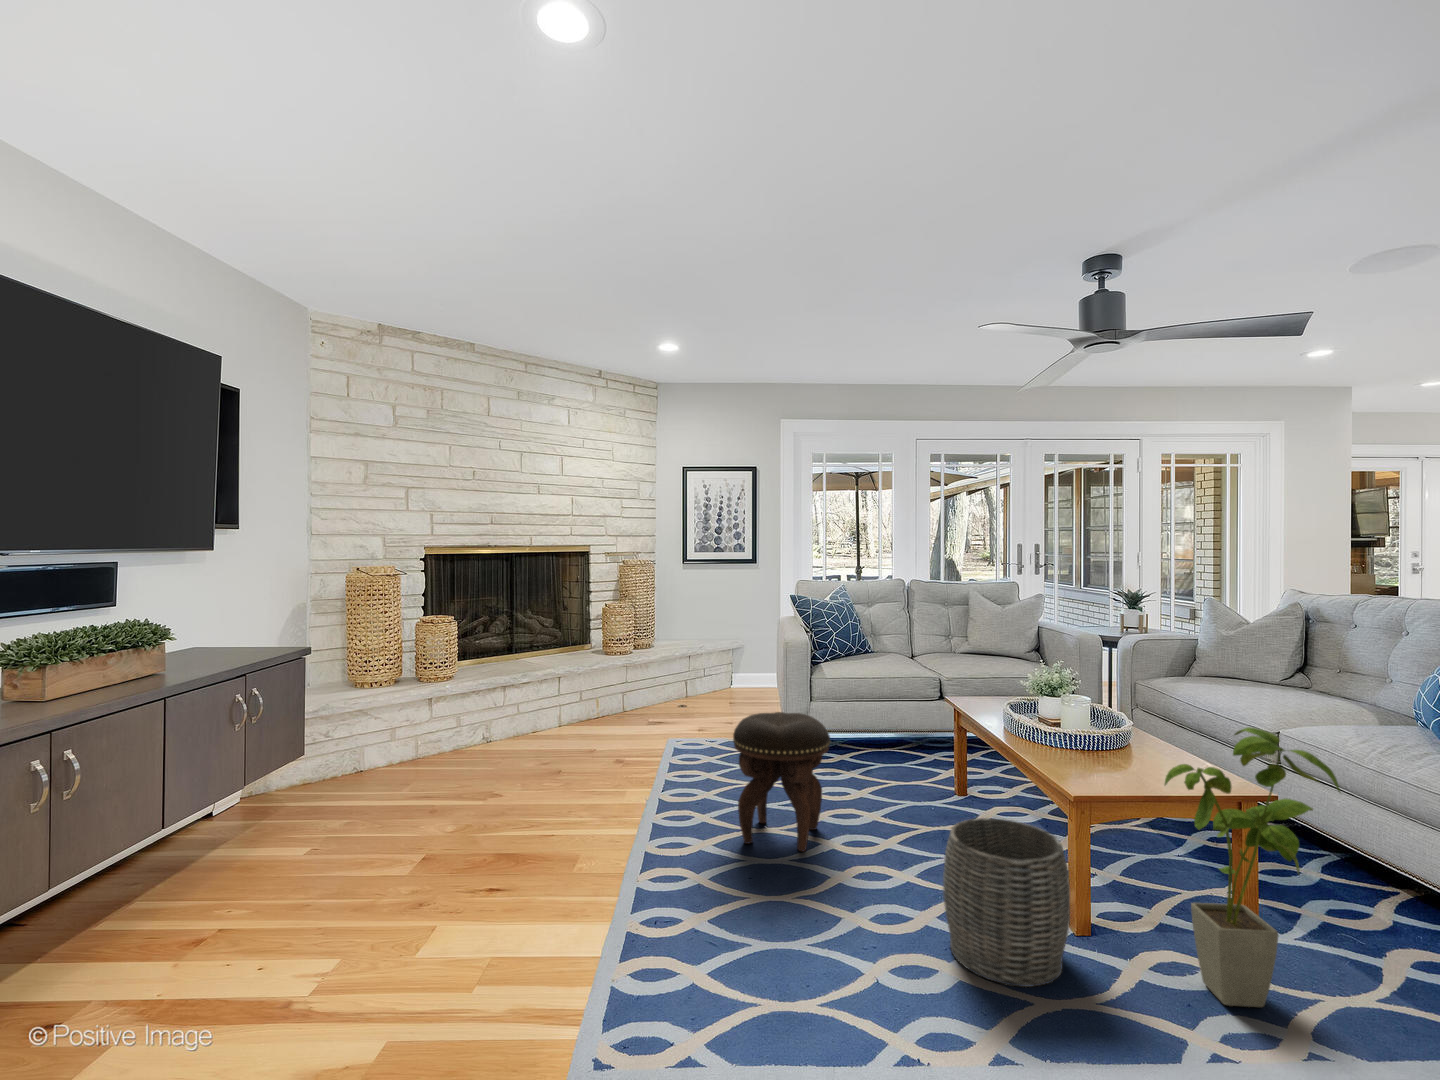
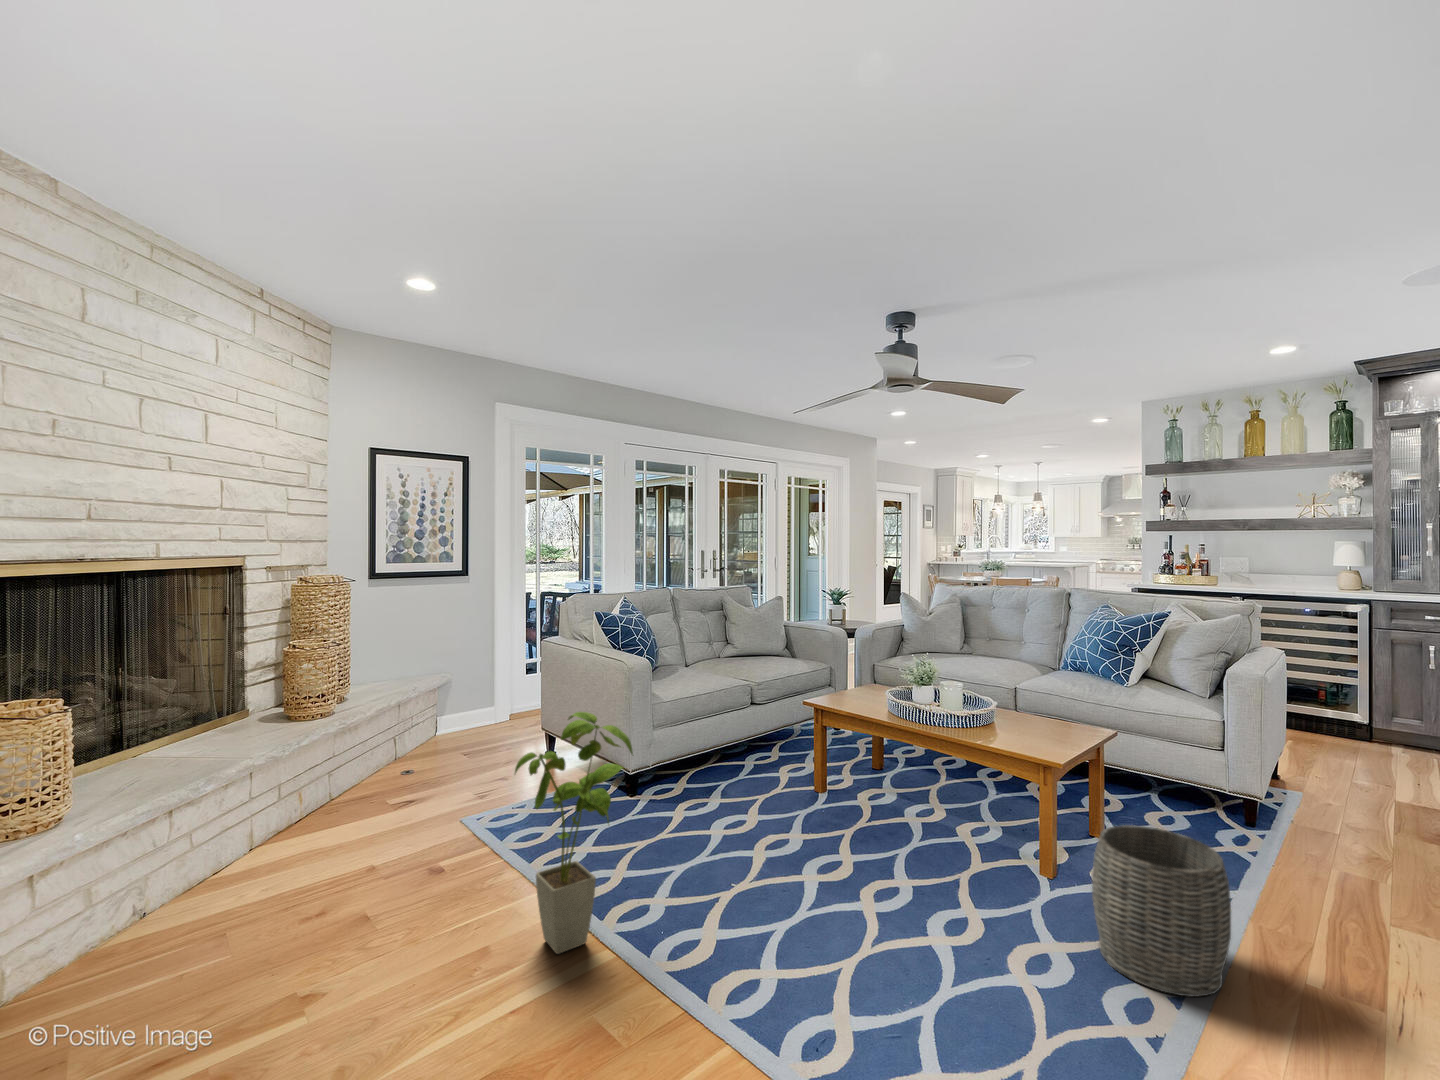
footstool: present [733,712,830,851] -> none [747,759,867,944]
house plant: present [1165,727,1341,1007] -> present [515,712,633,954]

